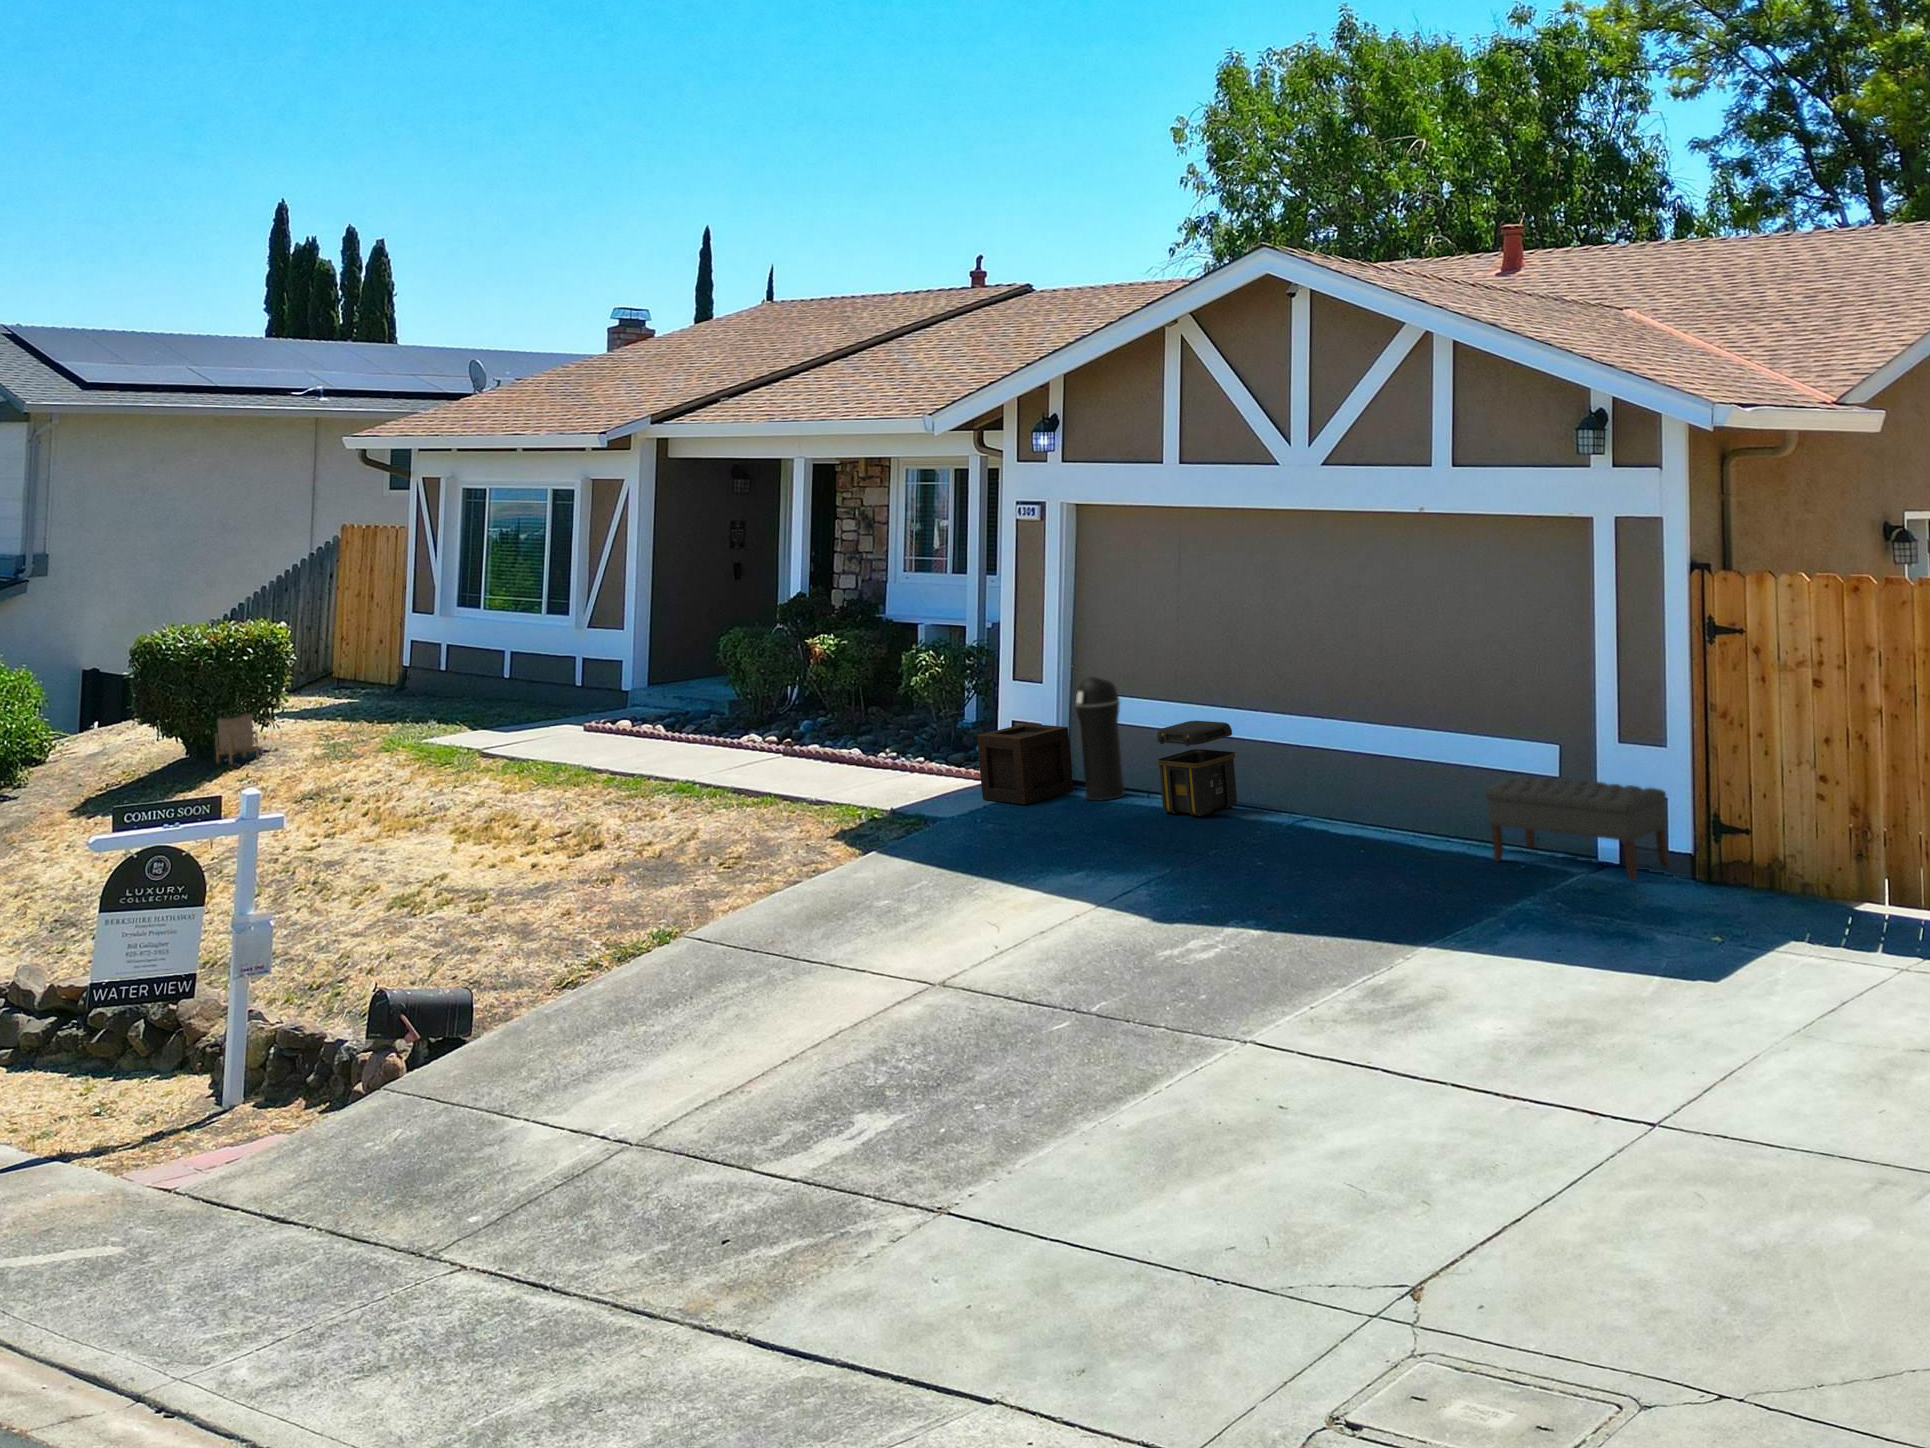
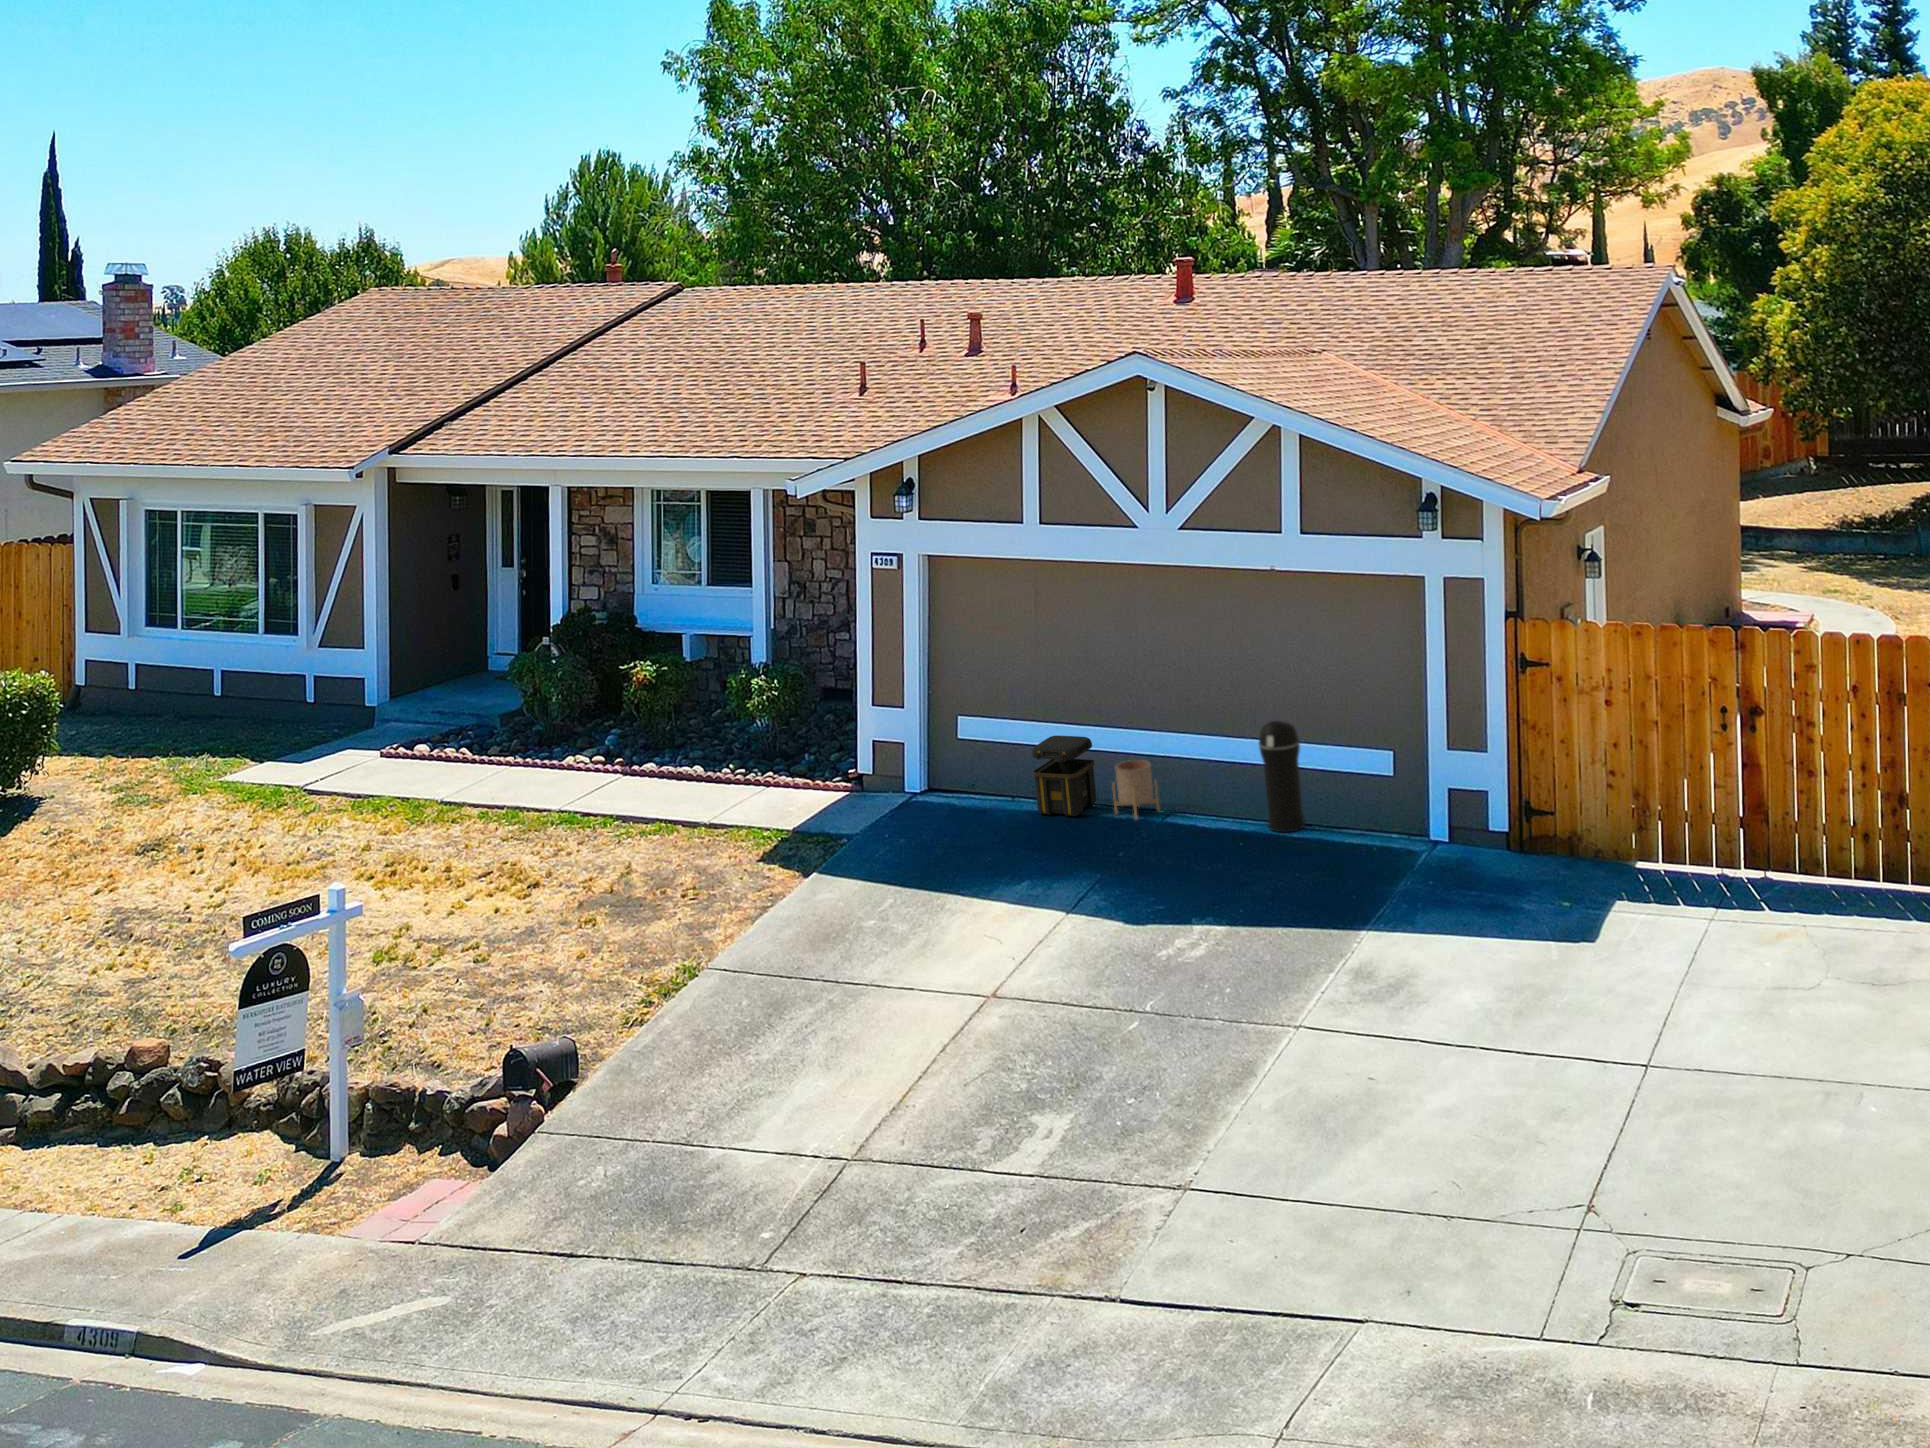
trash can: present [1075,677,1125,801] -> present [1259,721,1305,832]
planter: present [215,714,259,764] -> present [1112,760,1160,819]
wooden crate: present [978,724,1073,804] -> none [855,741,935,814]
bench: present [1485,775,1669,880] -> none [1347,776,1491,856]

